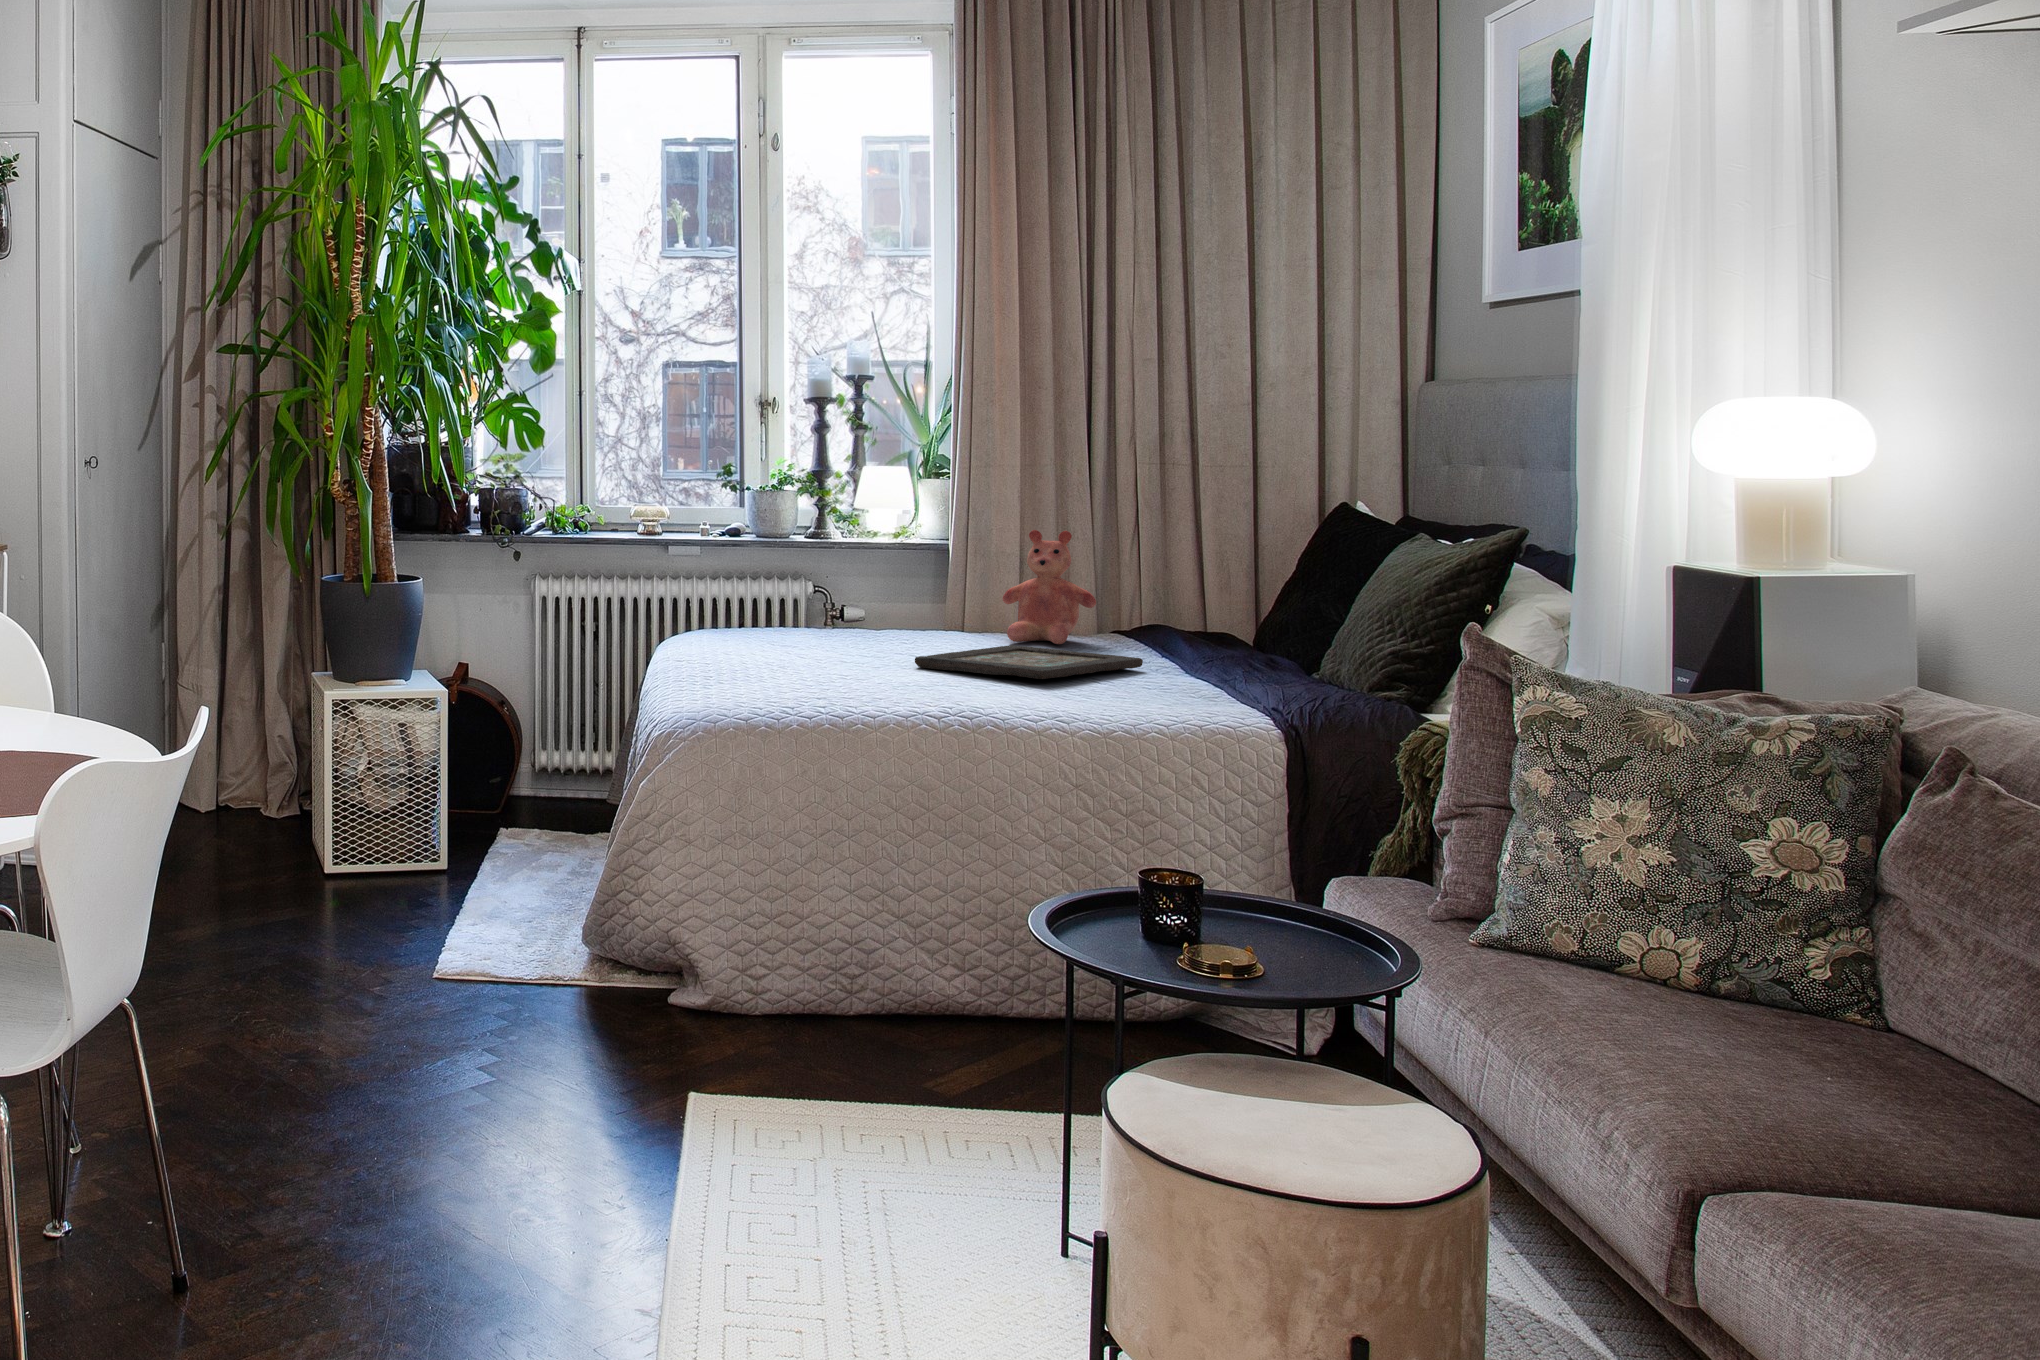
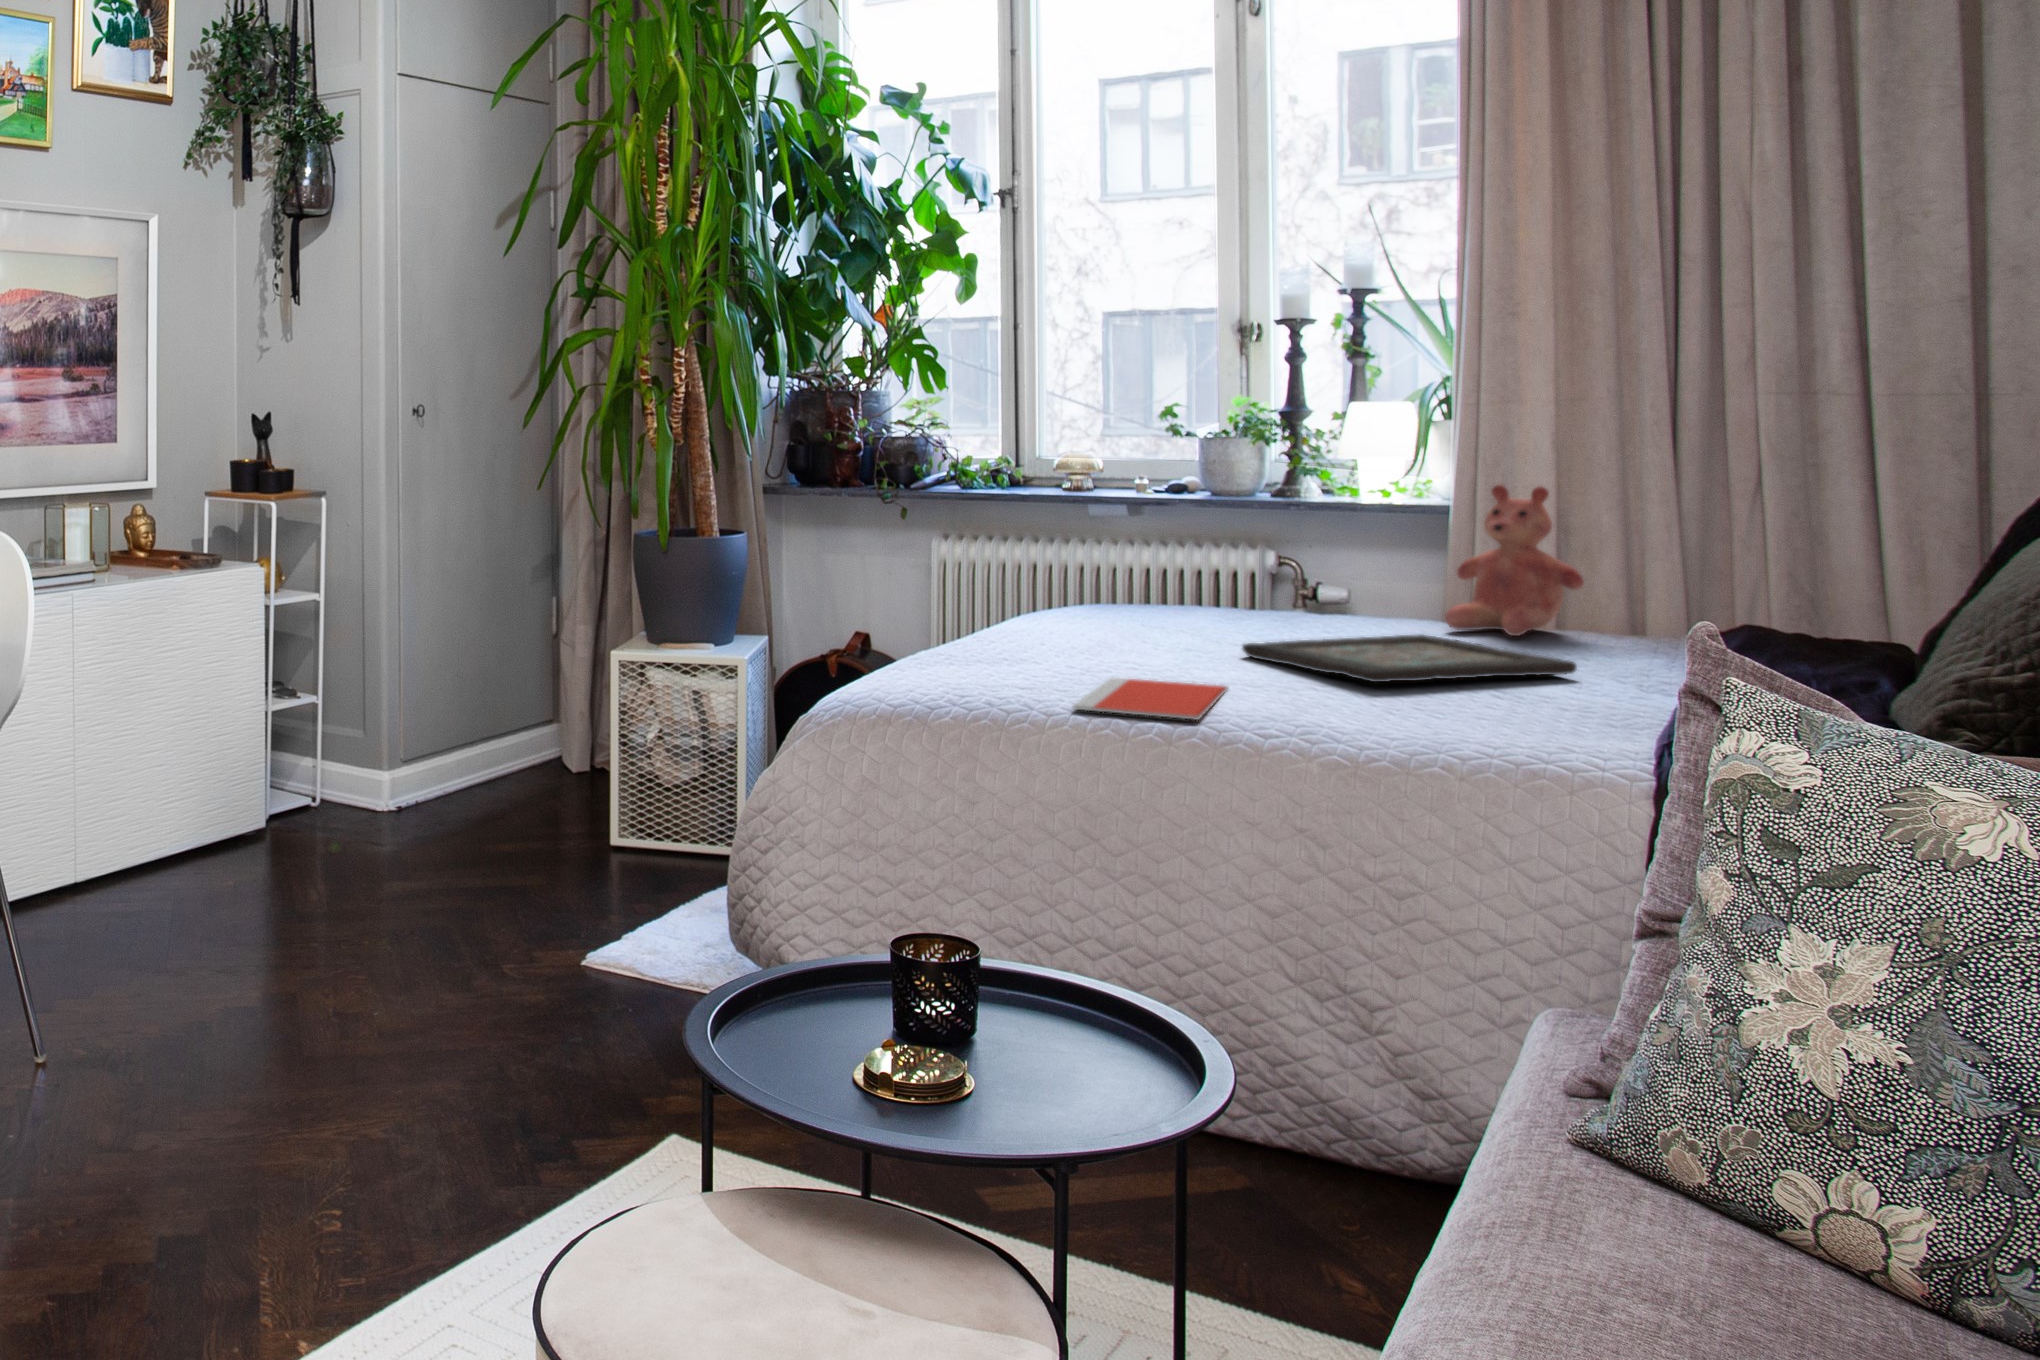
notebook: none [860,687,979,712] -> present [1073,678,1228,720]

